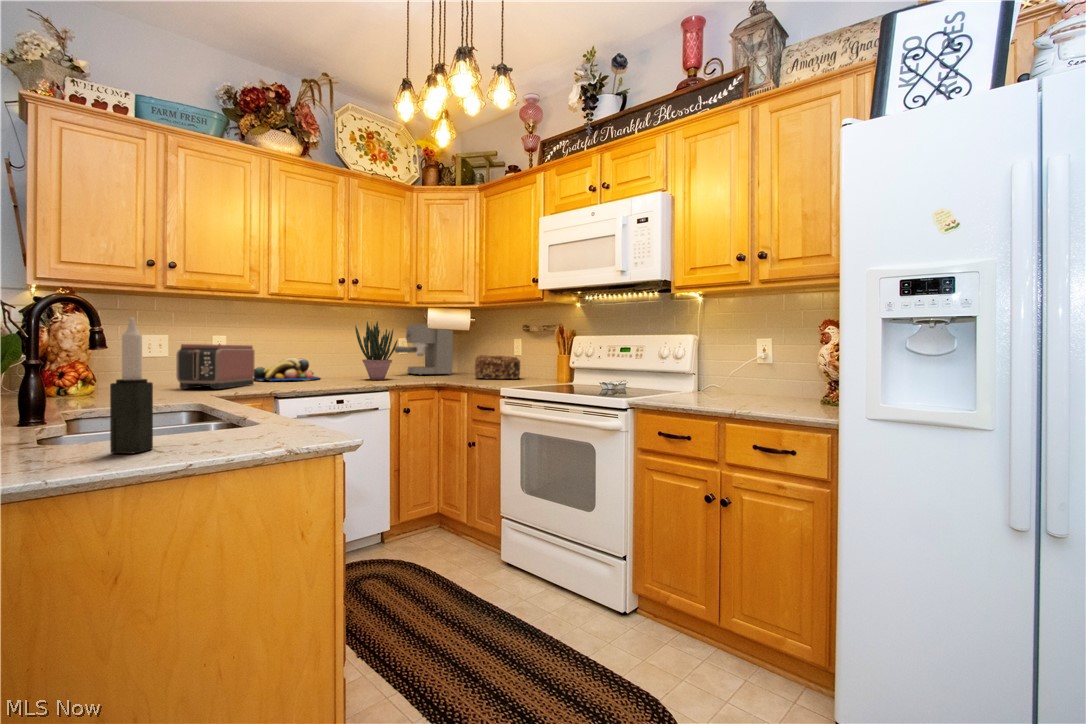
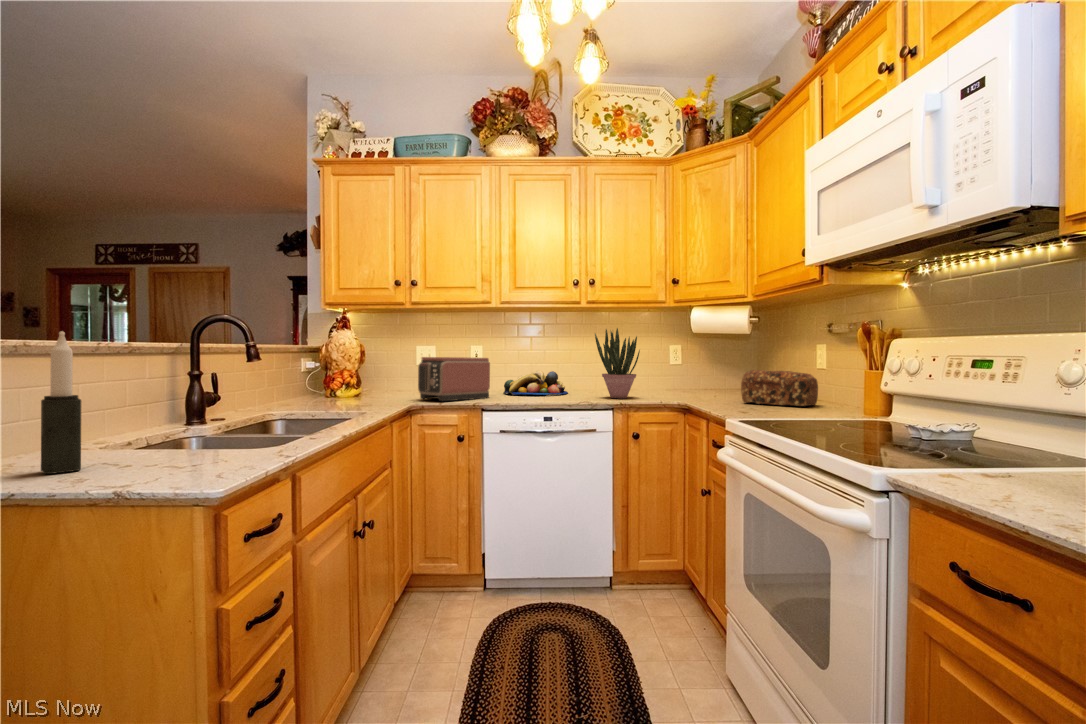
coffee maker: present [395,324,453,375] -> none [655,329,730,395]

